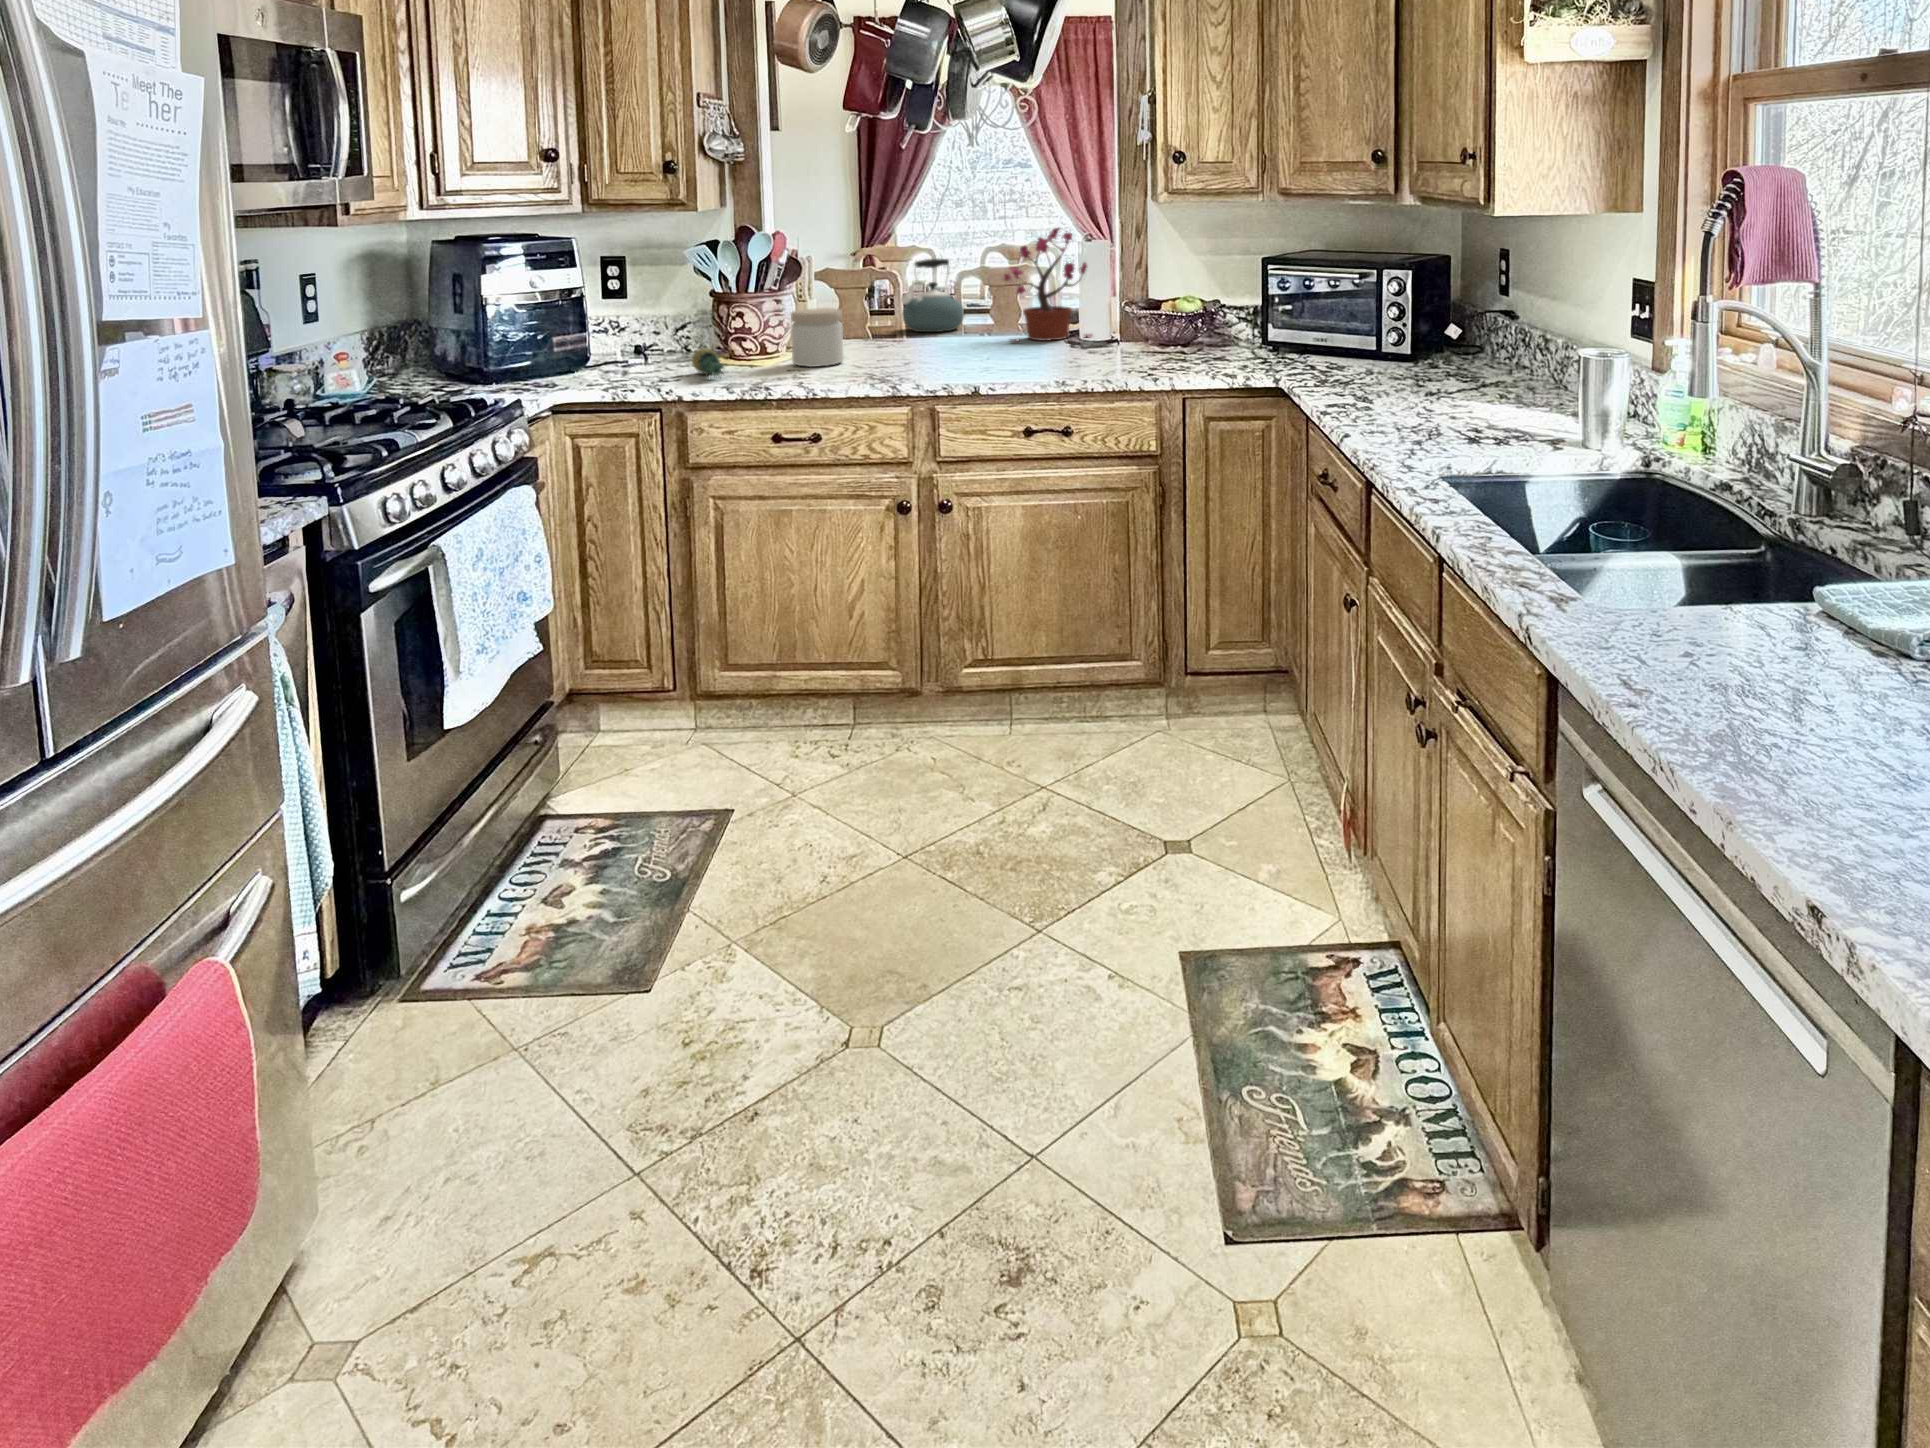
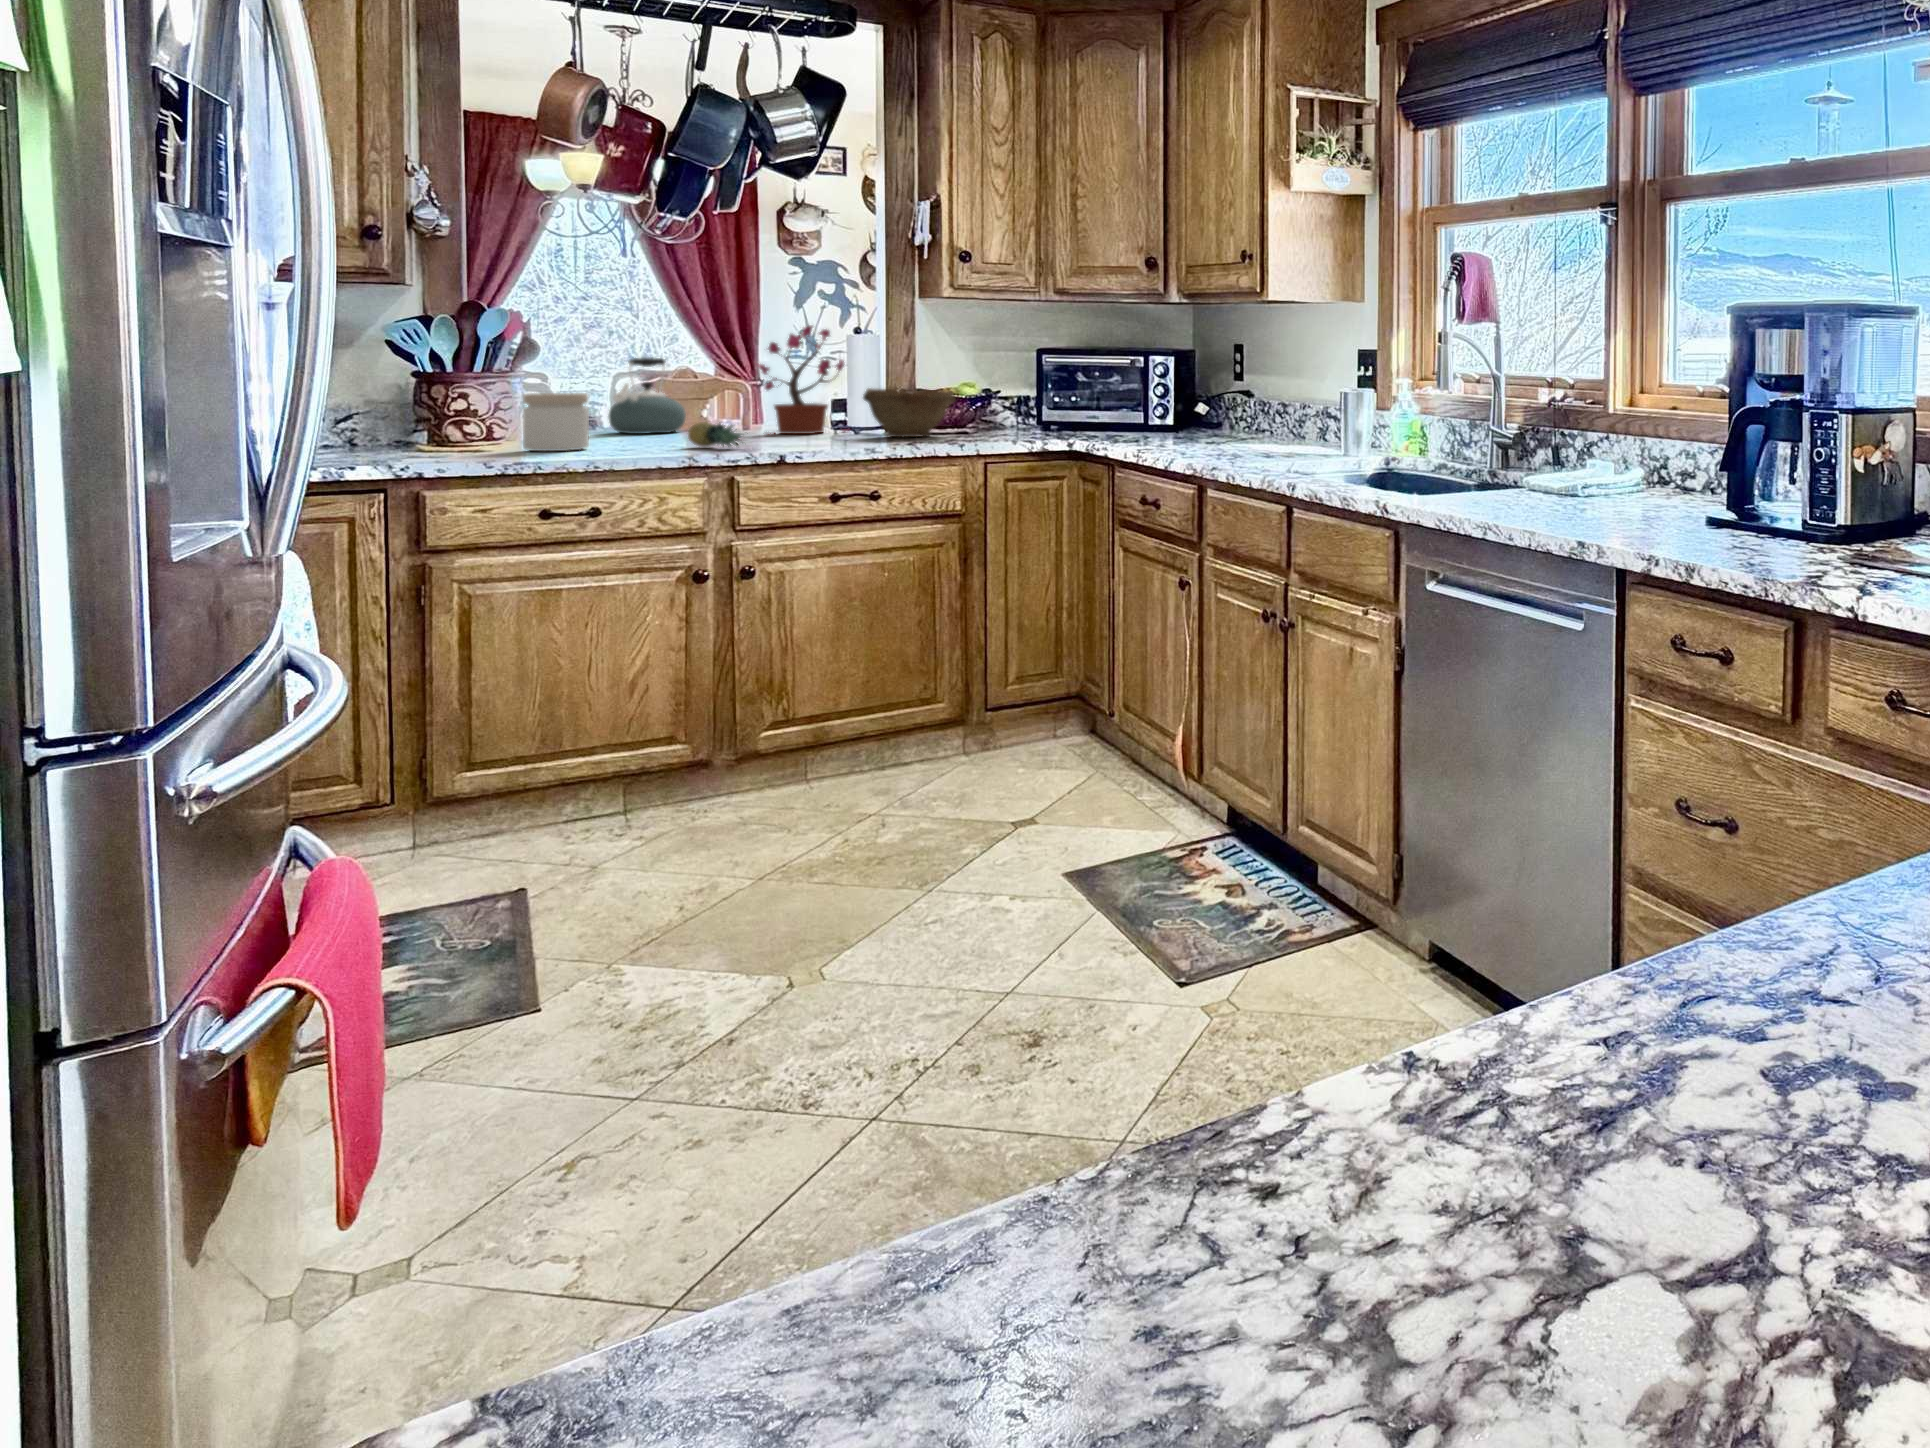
bowl: none [1085,298,1176,354] -> present [863,388,955,437]
fruit: present [692,348,724,377] -> present [688,422,748,447]

